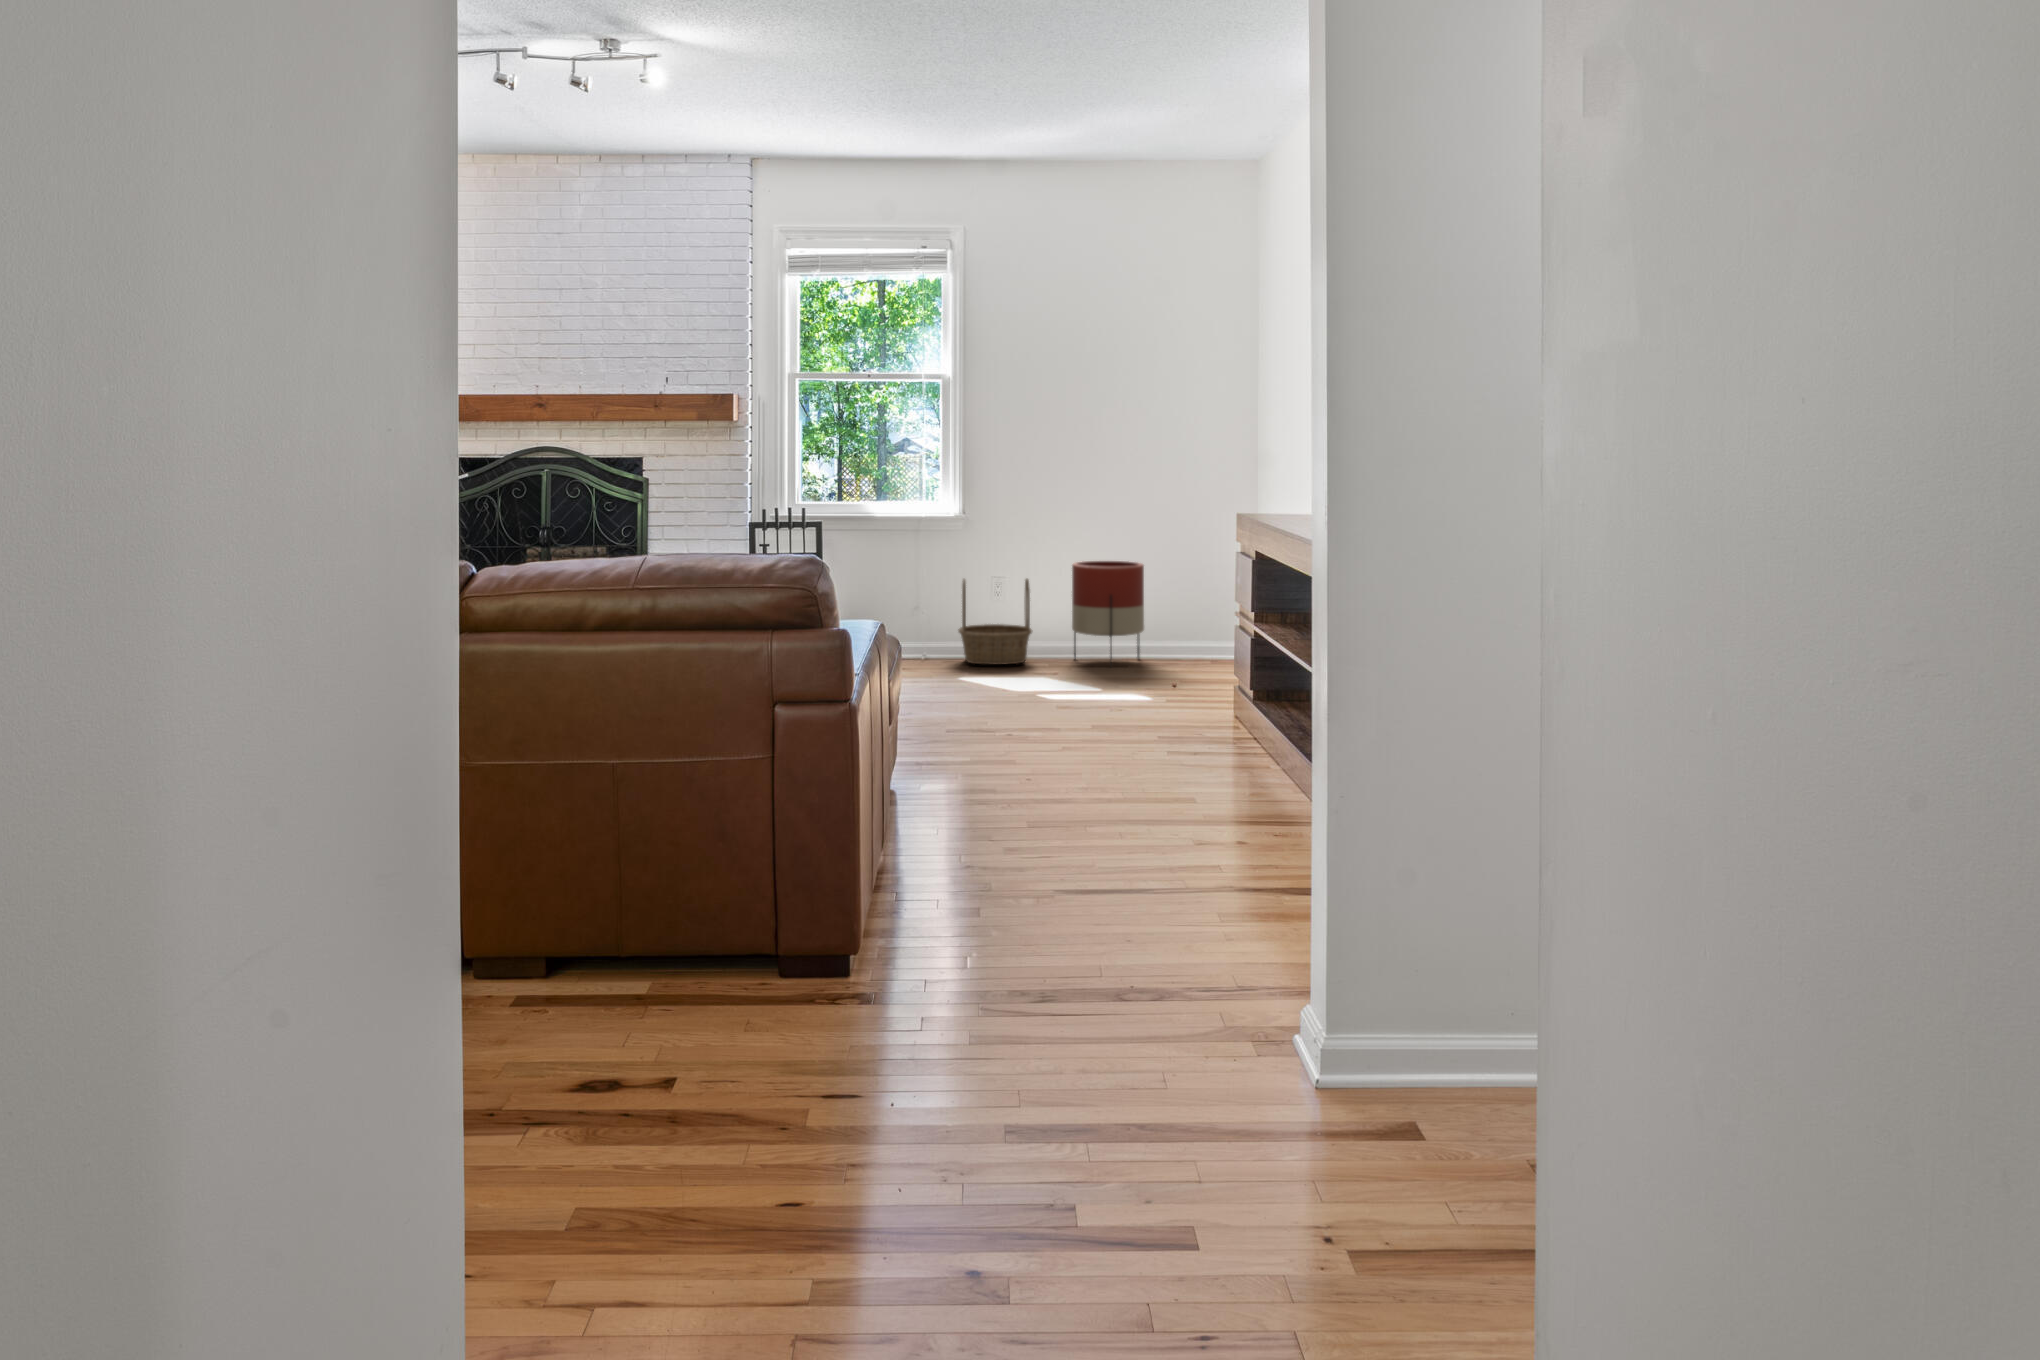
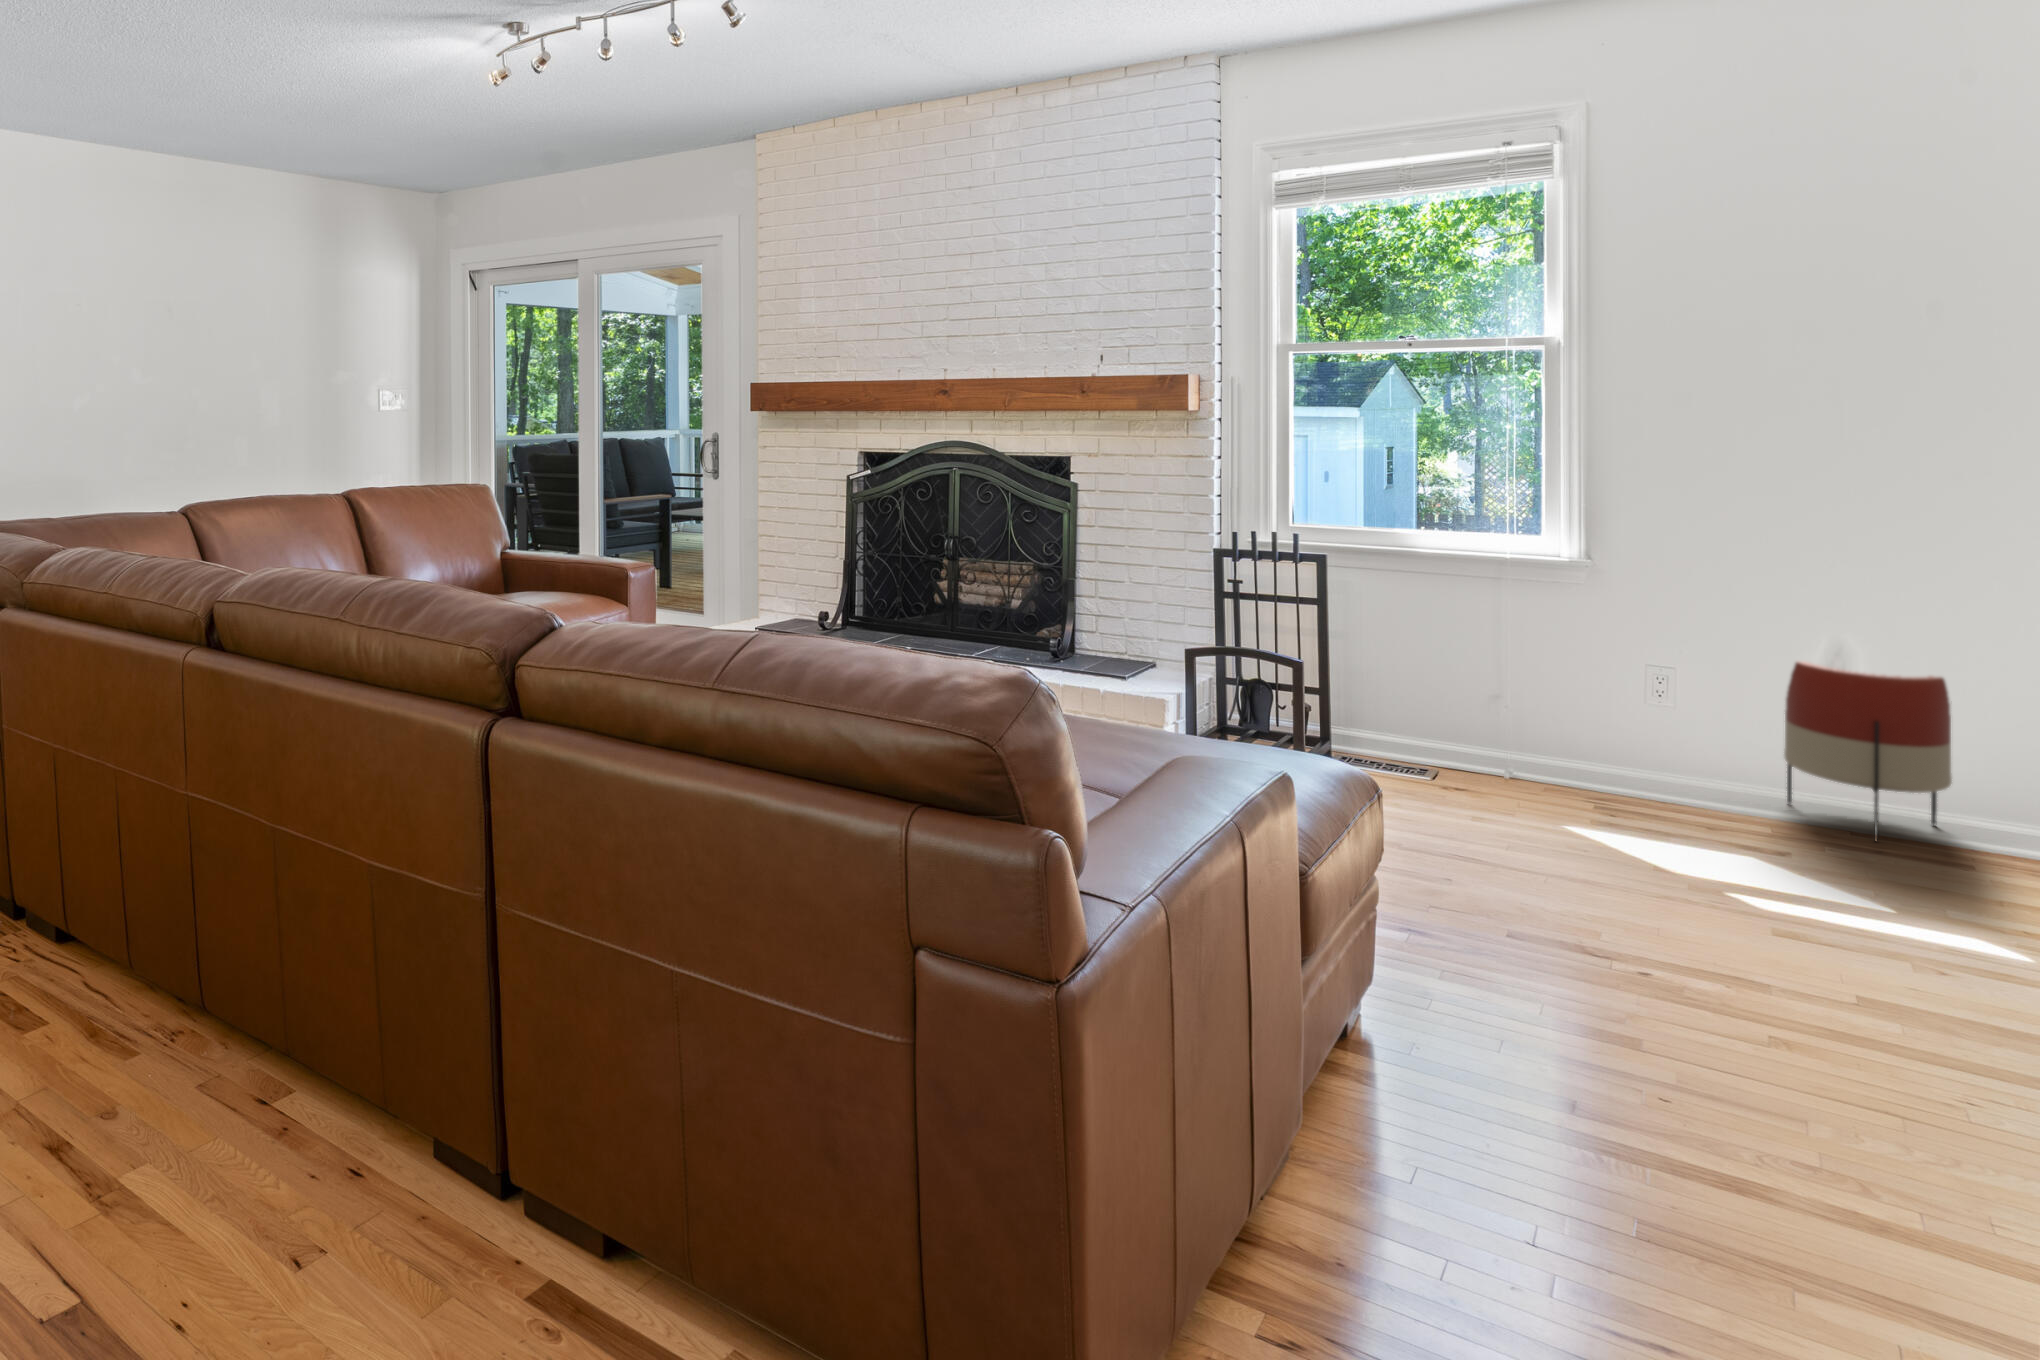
basket: present [958,579,1032,664] -> none [1556,655,1702,803]

